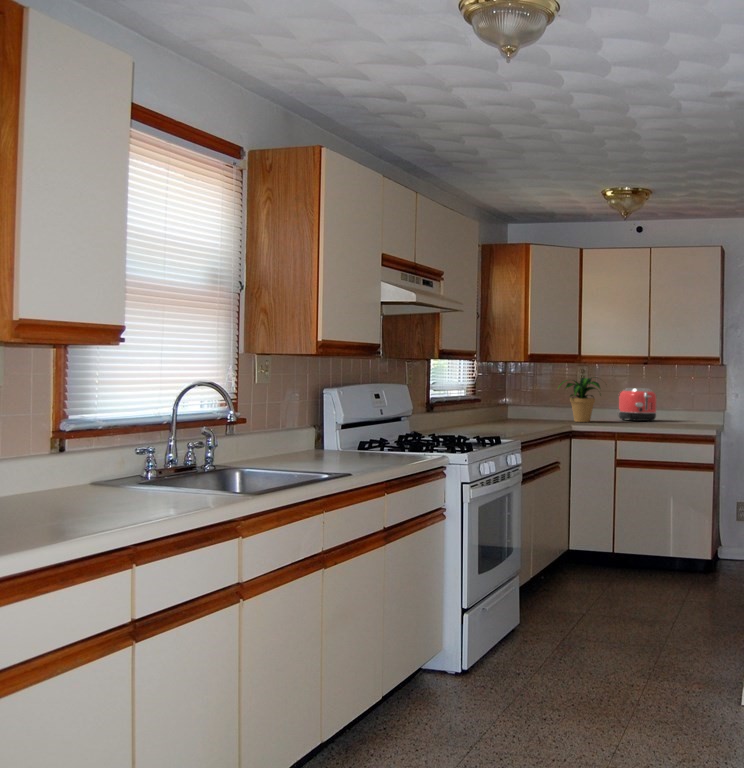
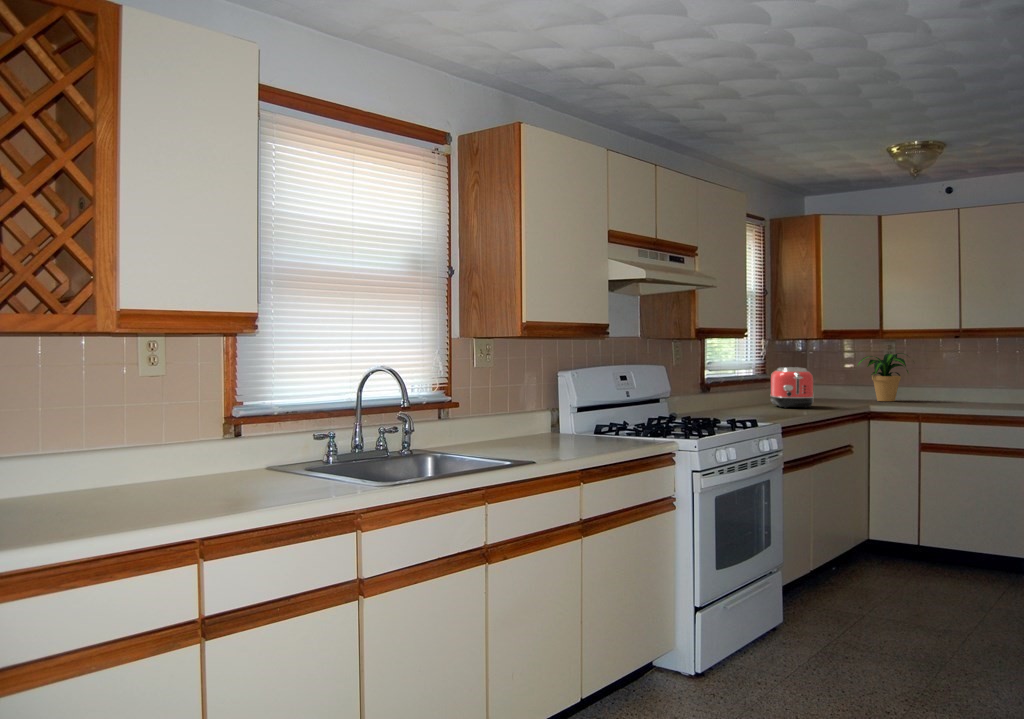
toaster: present [618,388,657,422] -> present [770,367,814,408]

